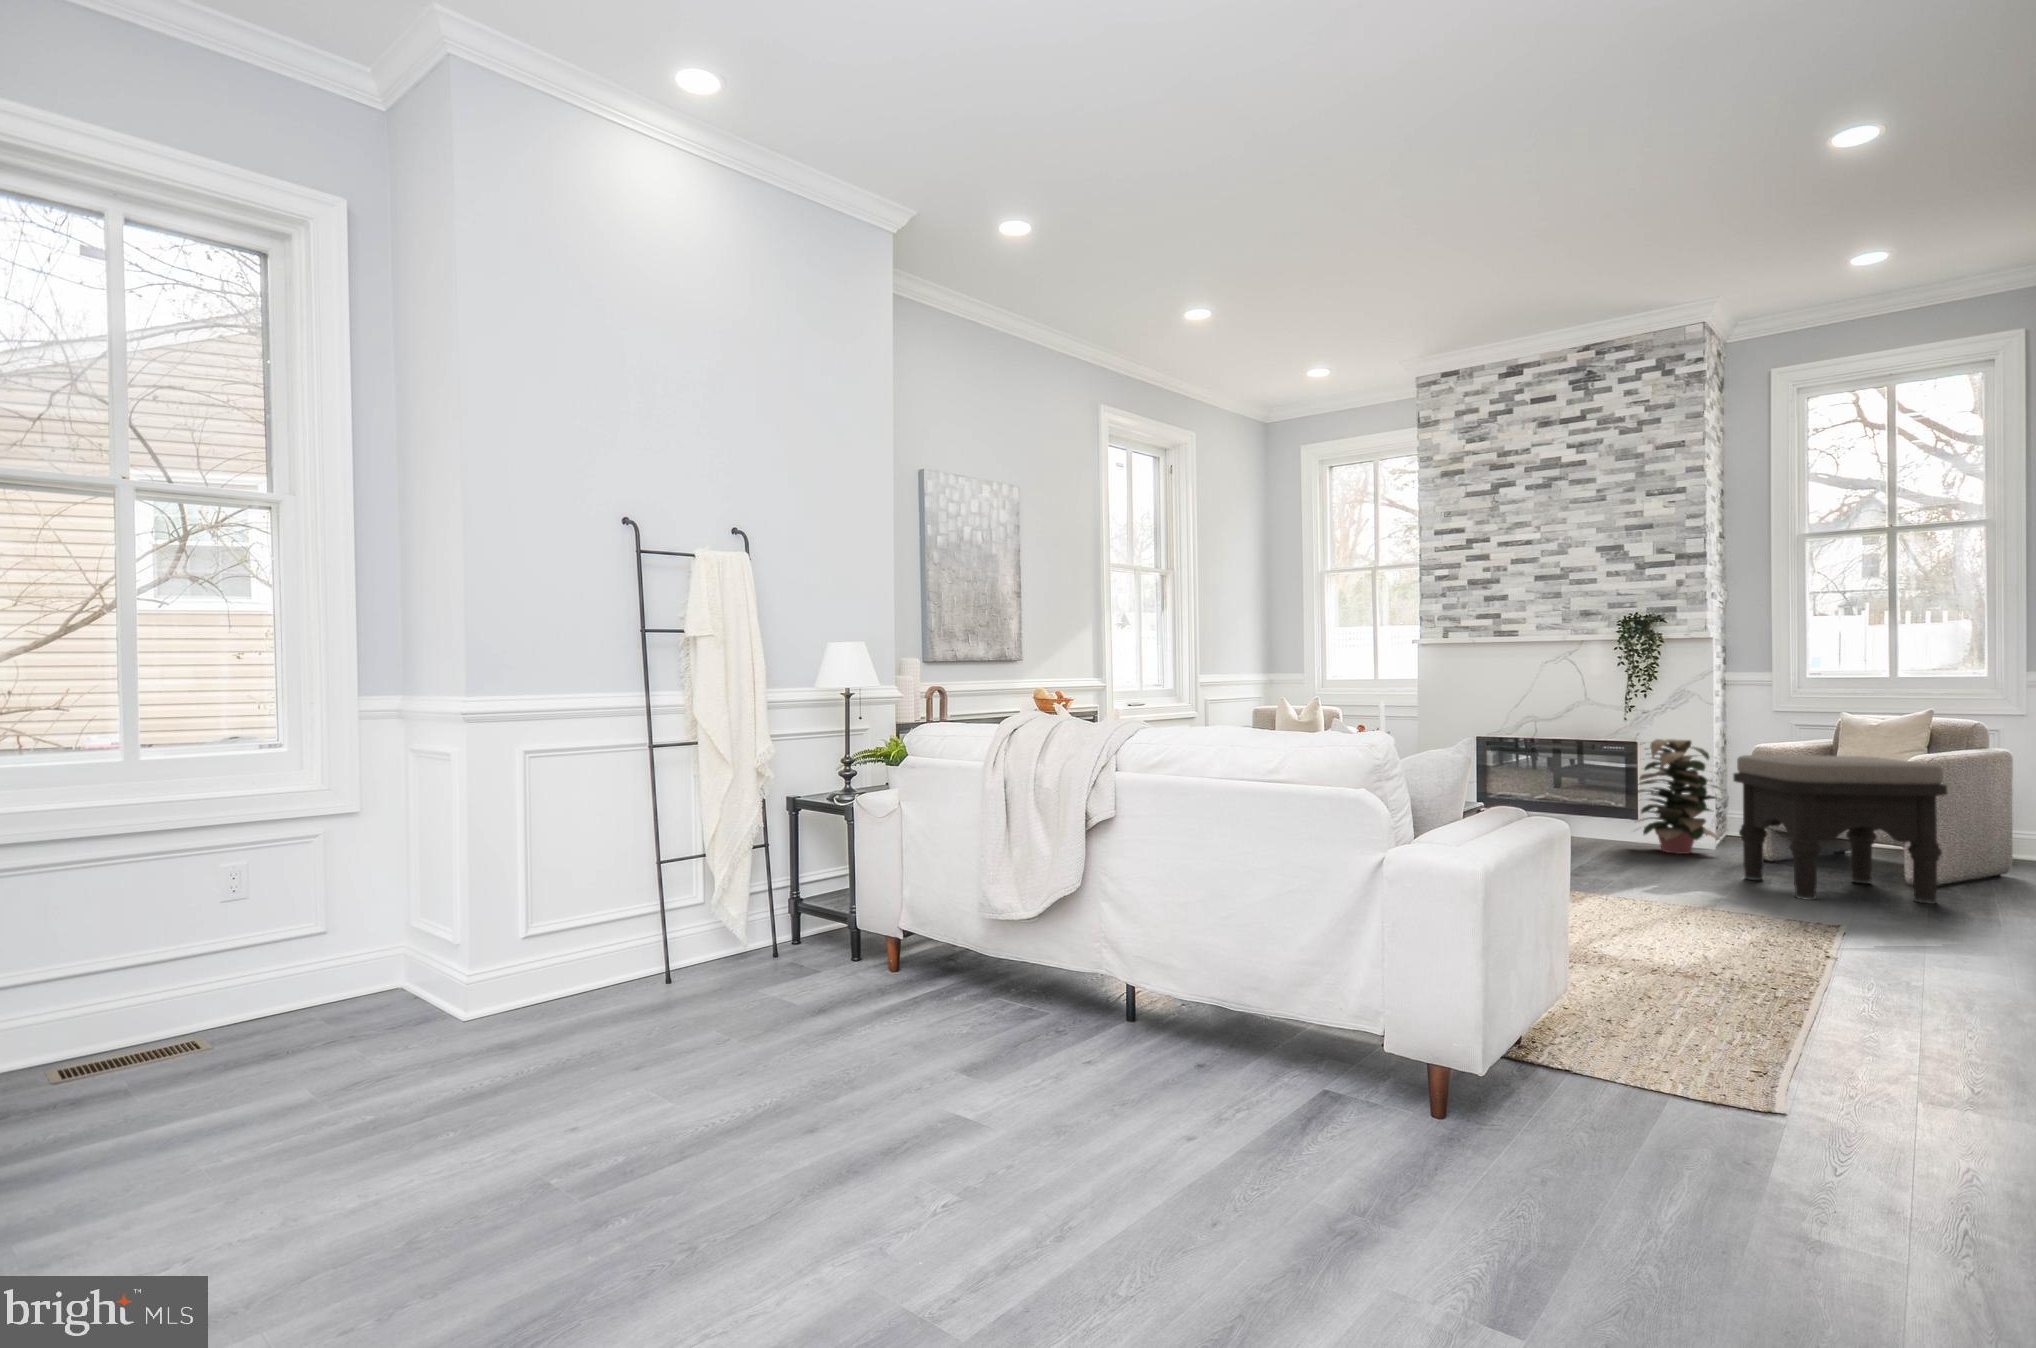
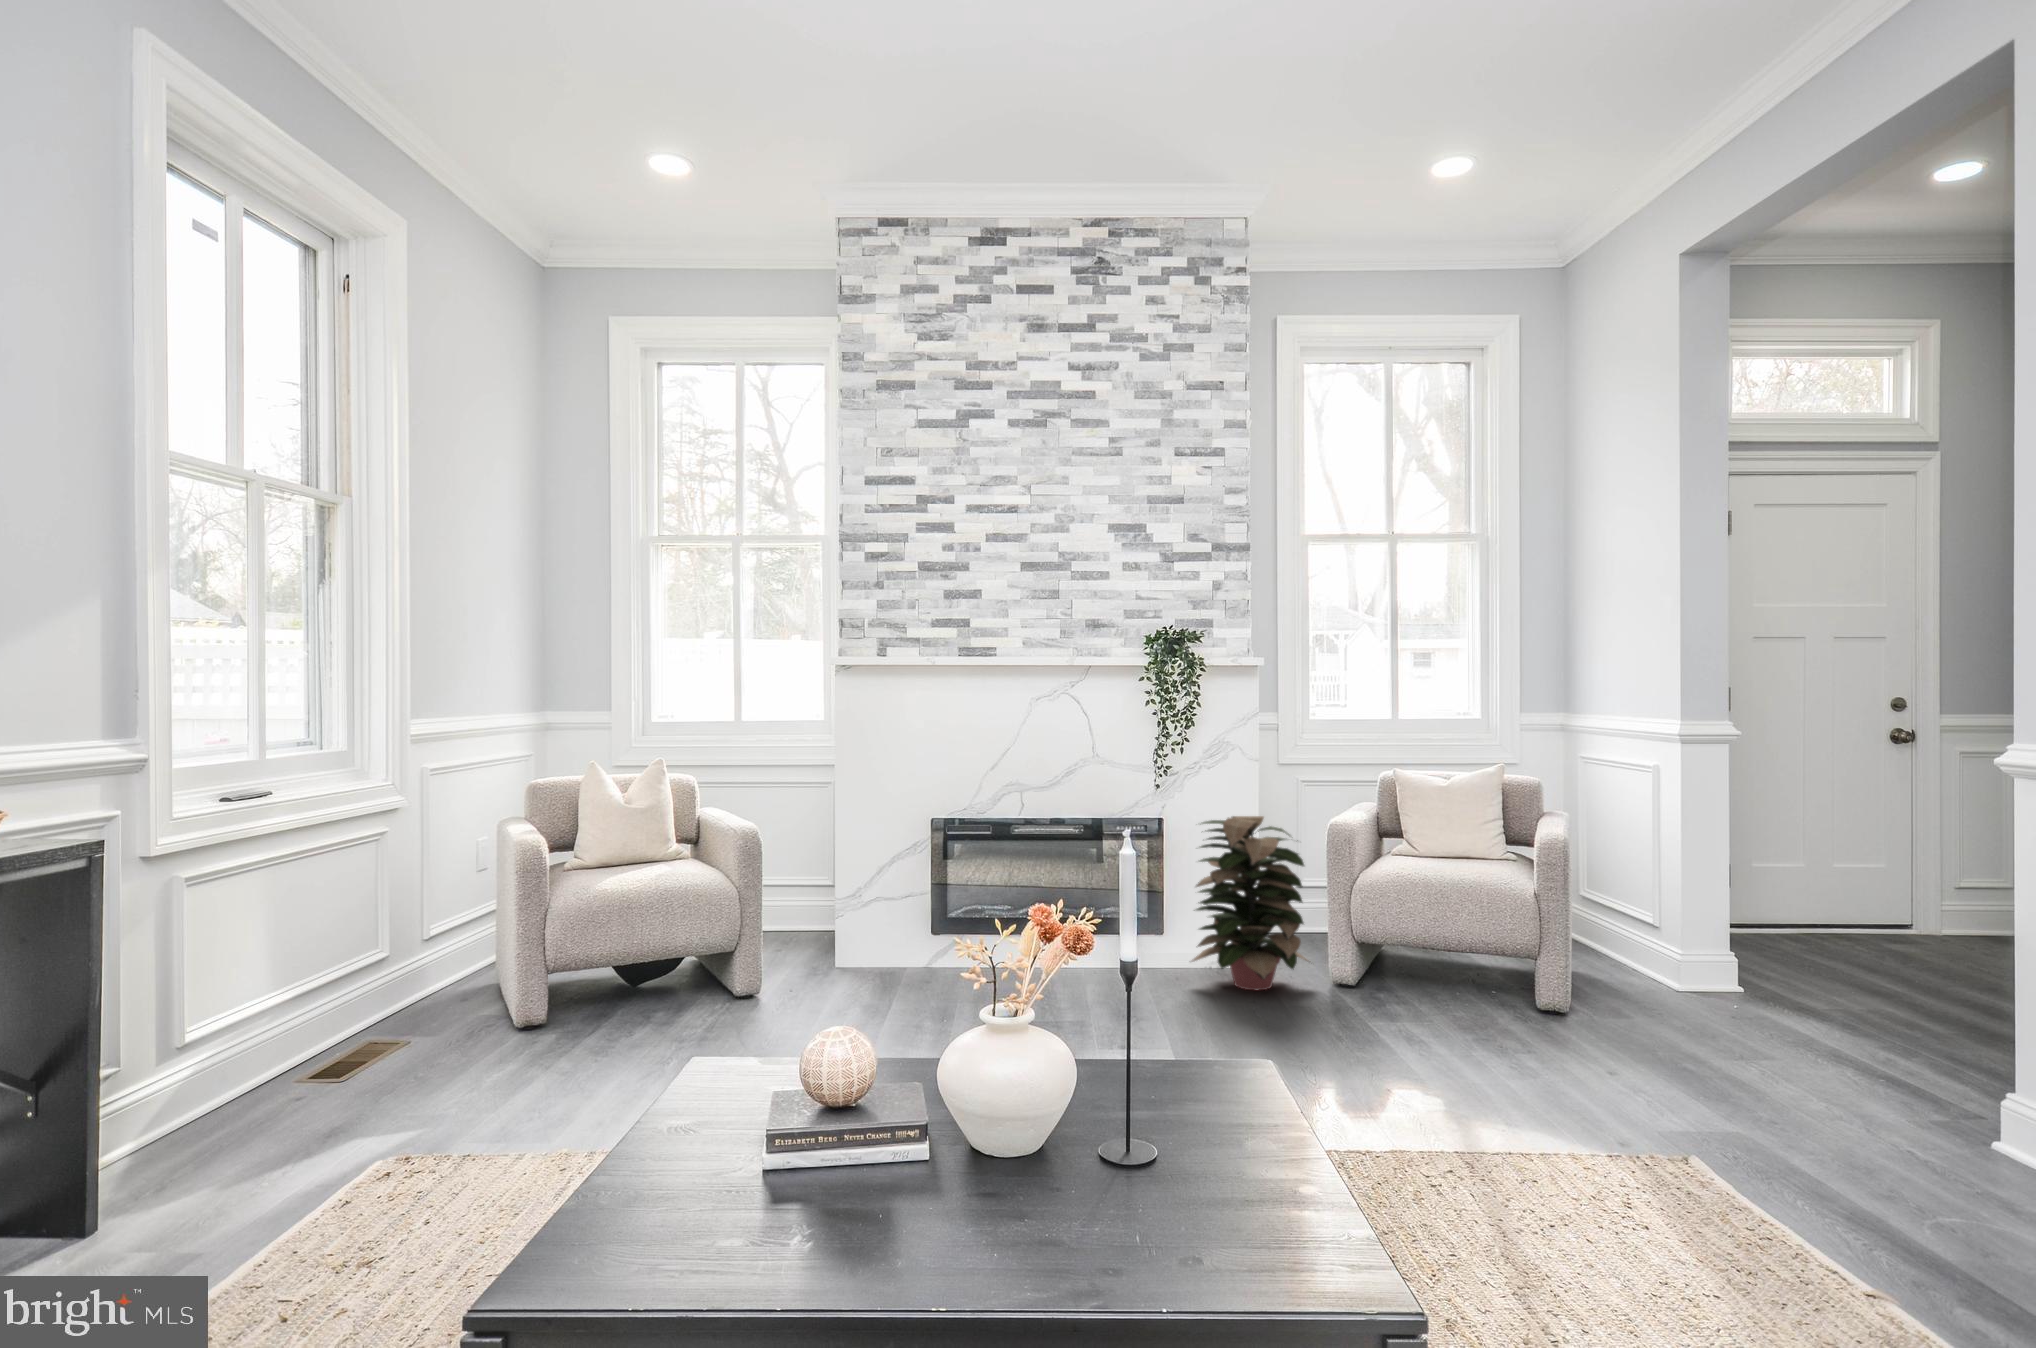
ottoman: present [1733,755,1947,904] -> none [1435,843,1727,1104]

